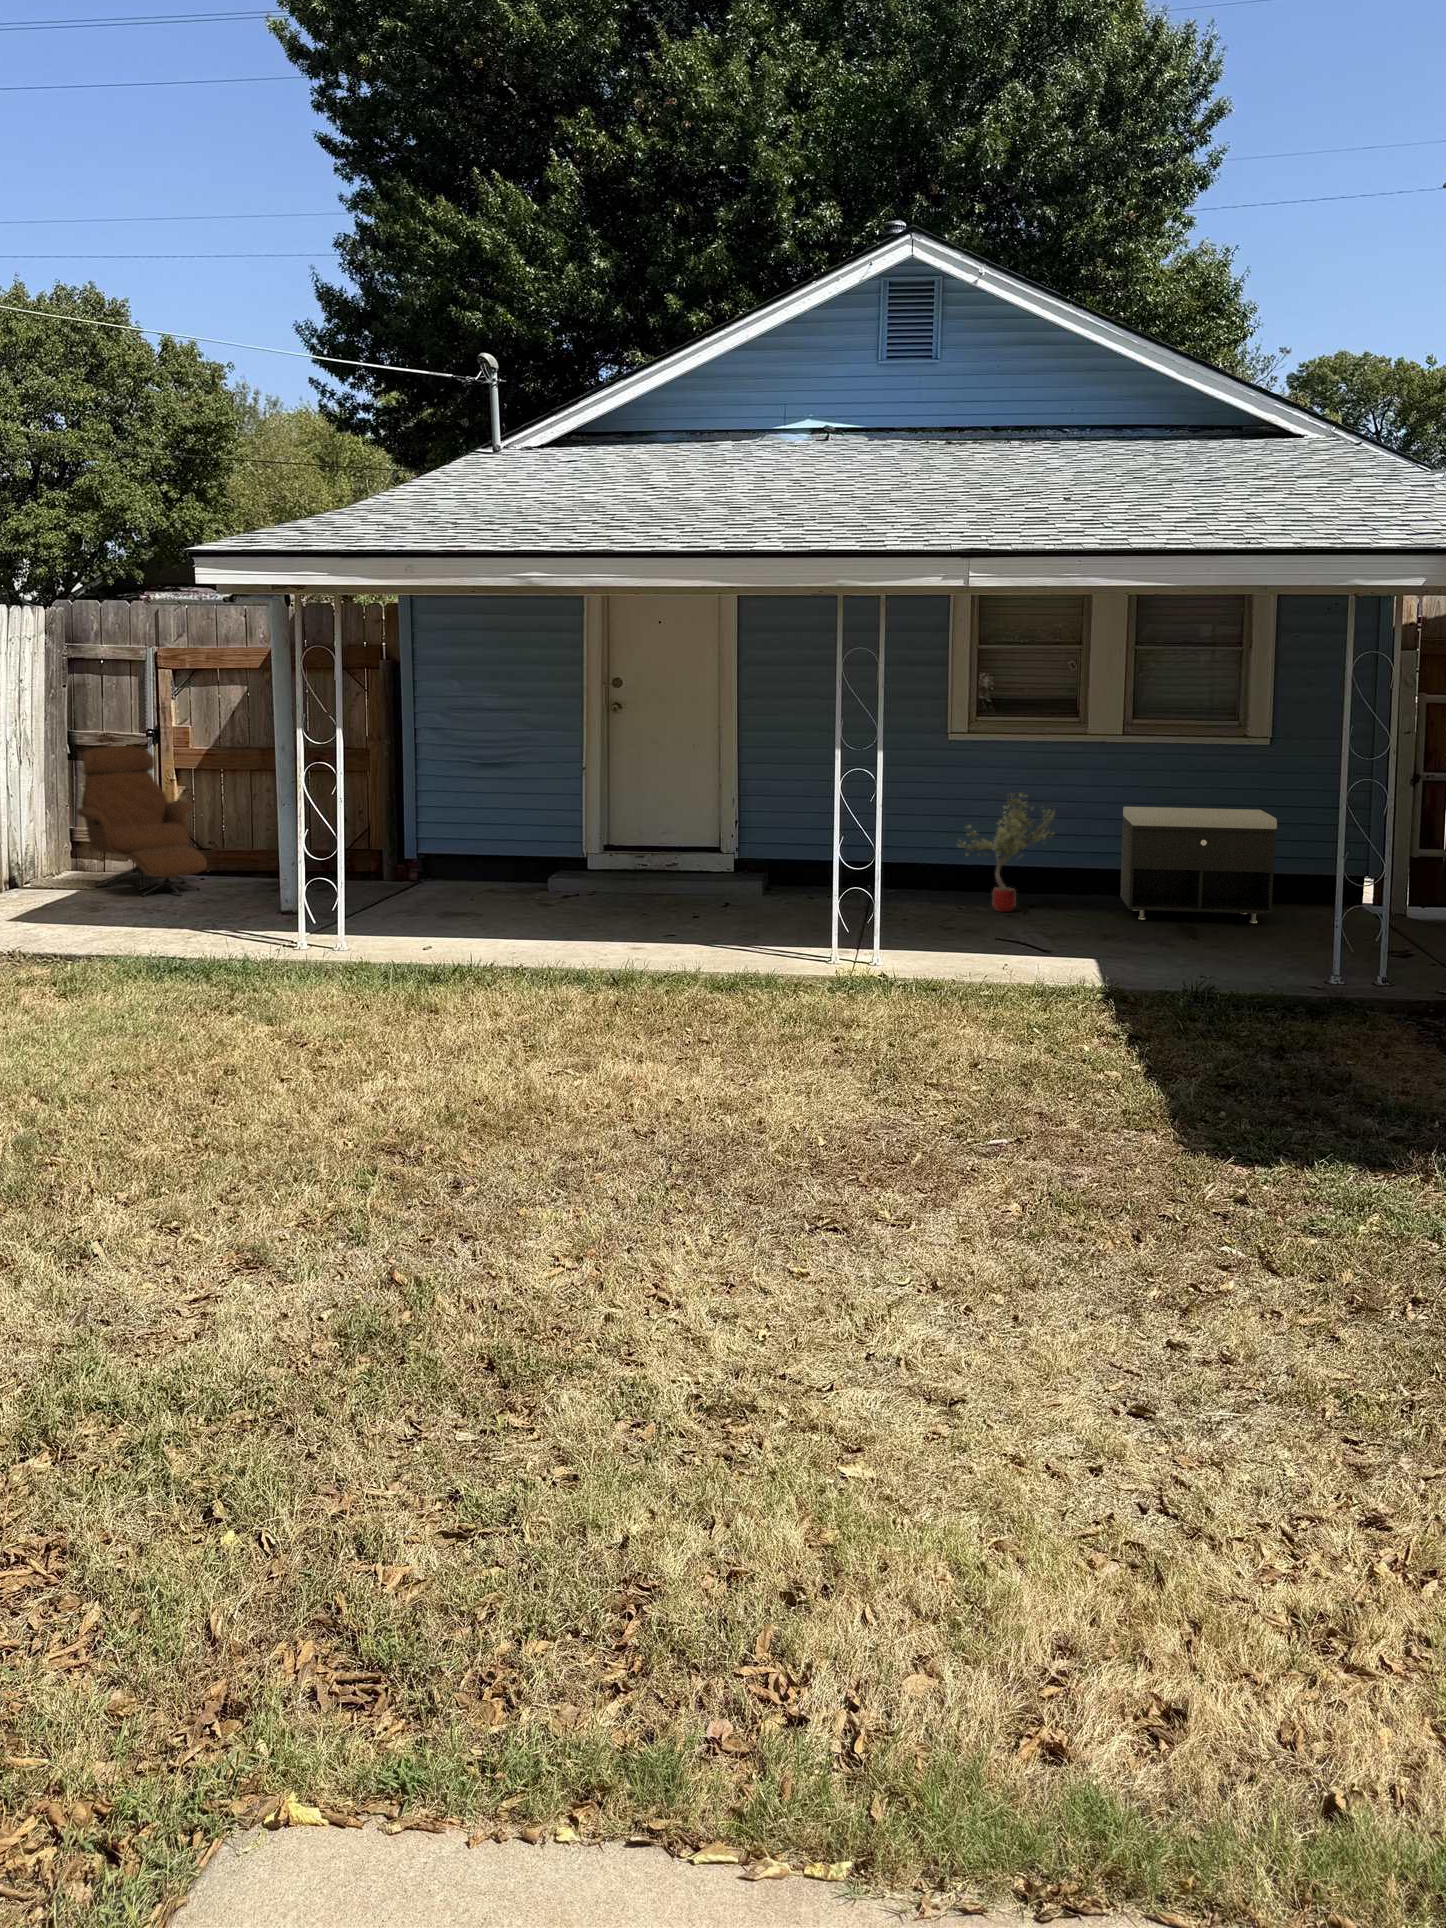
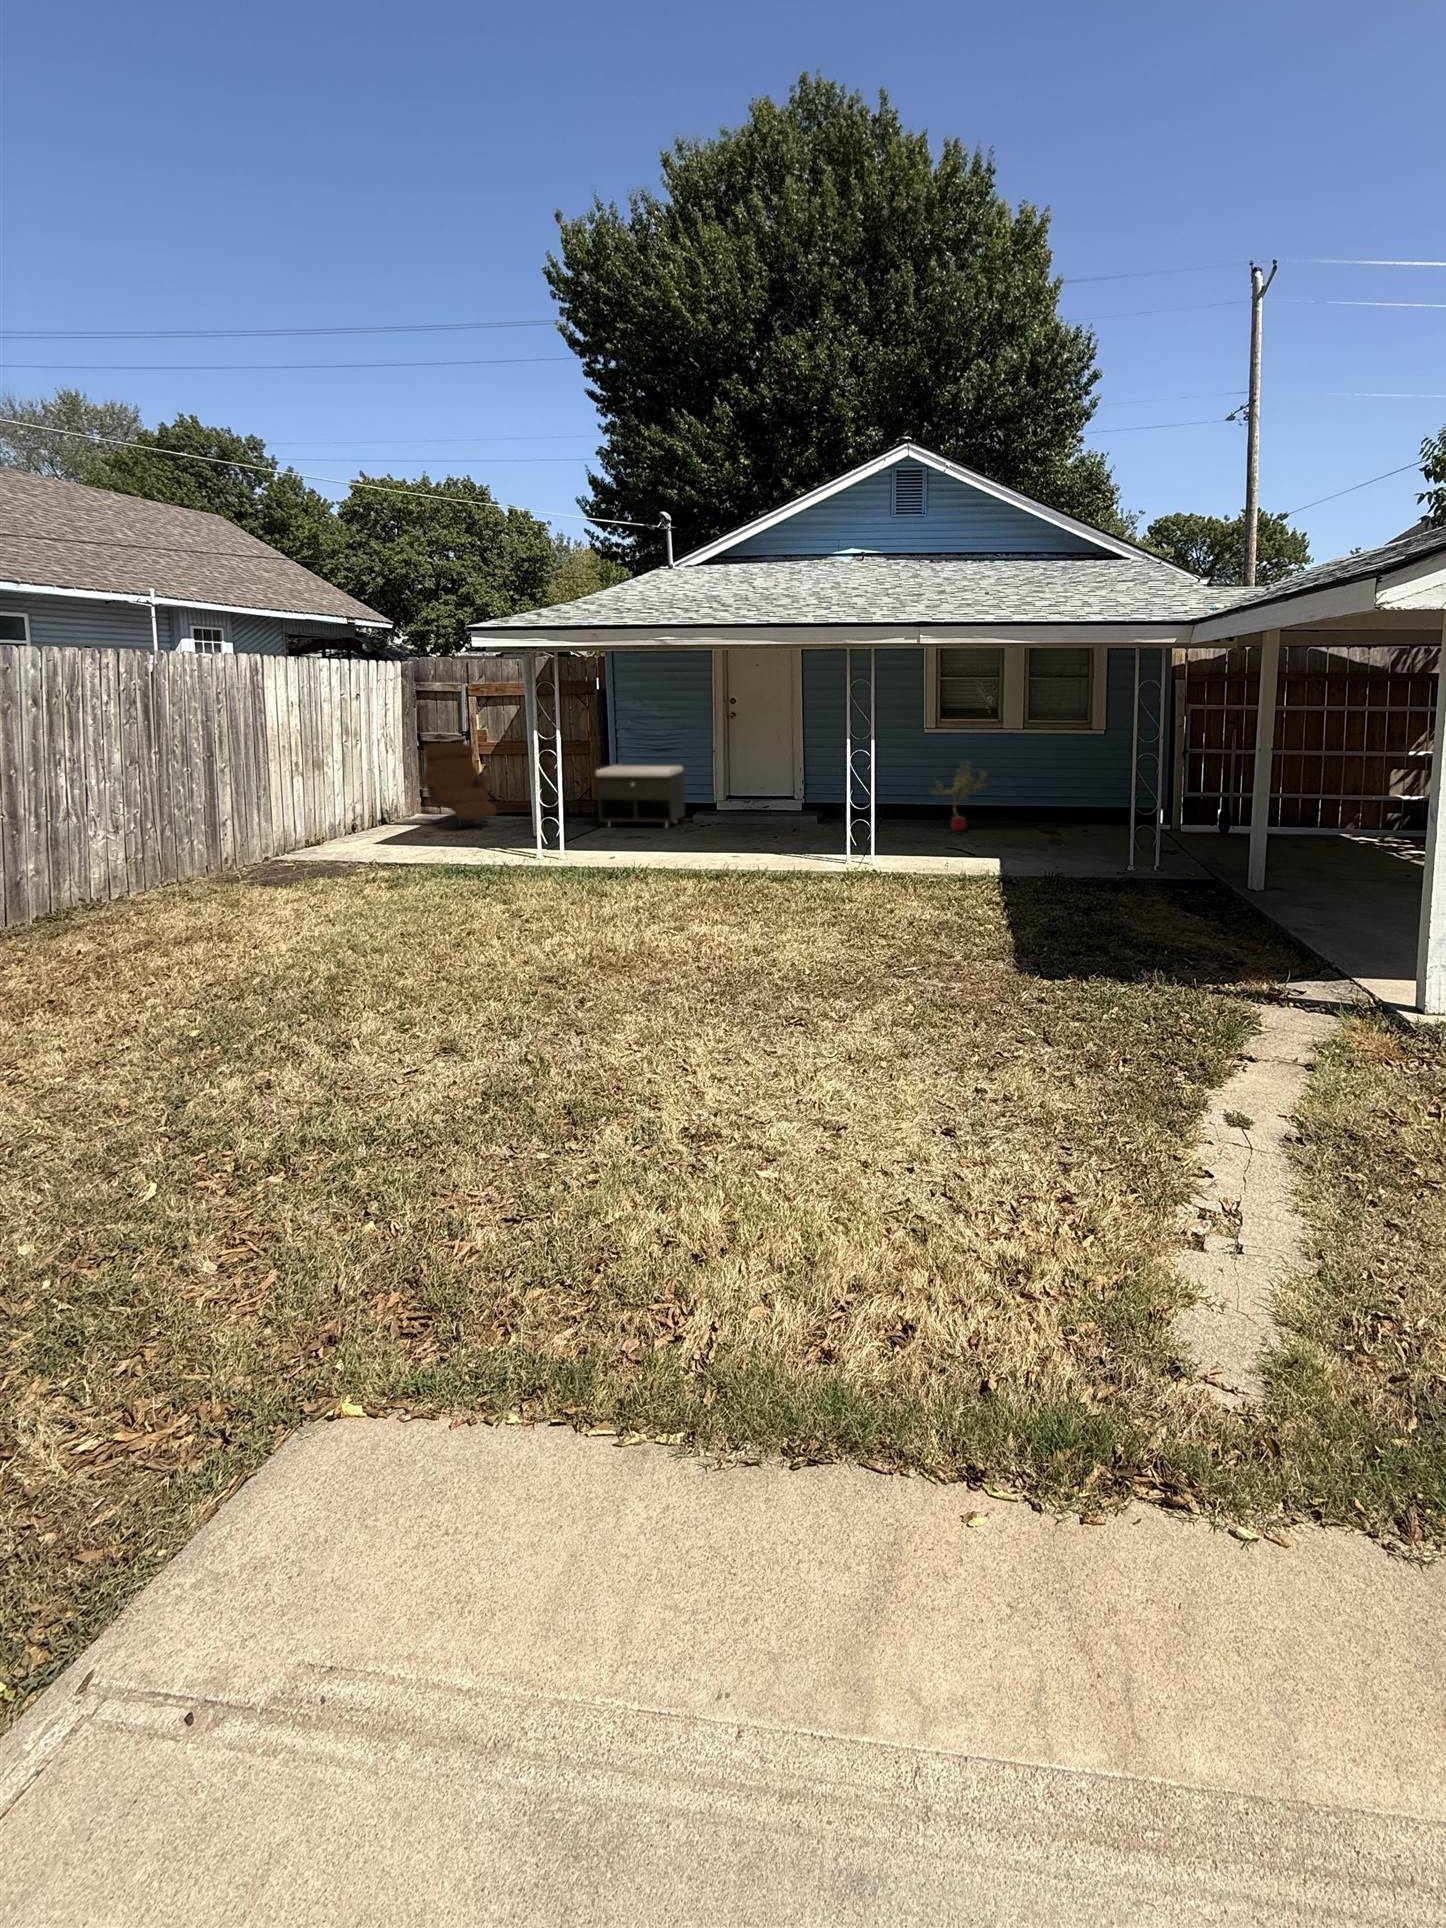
storage bench: present [1120,807,1277,923] -> present [596,765,685,827]

